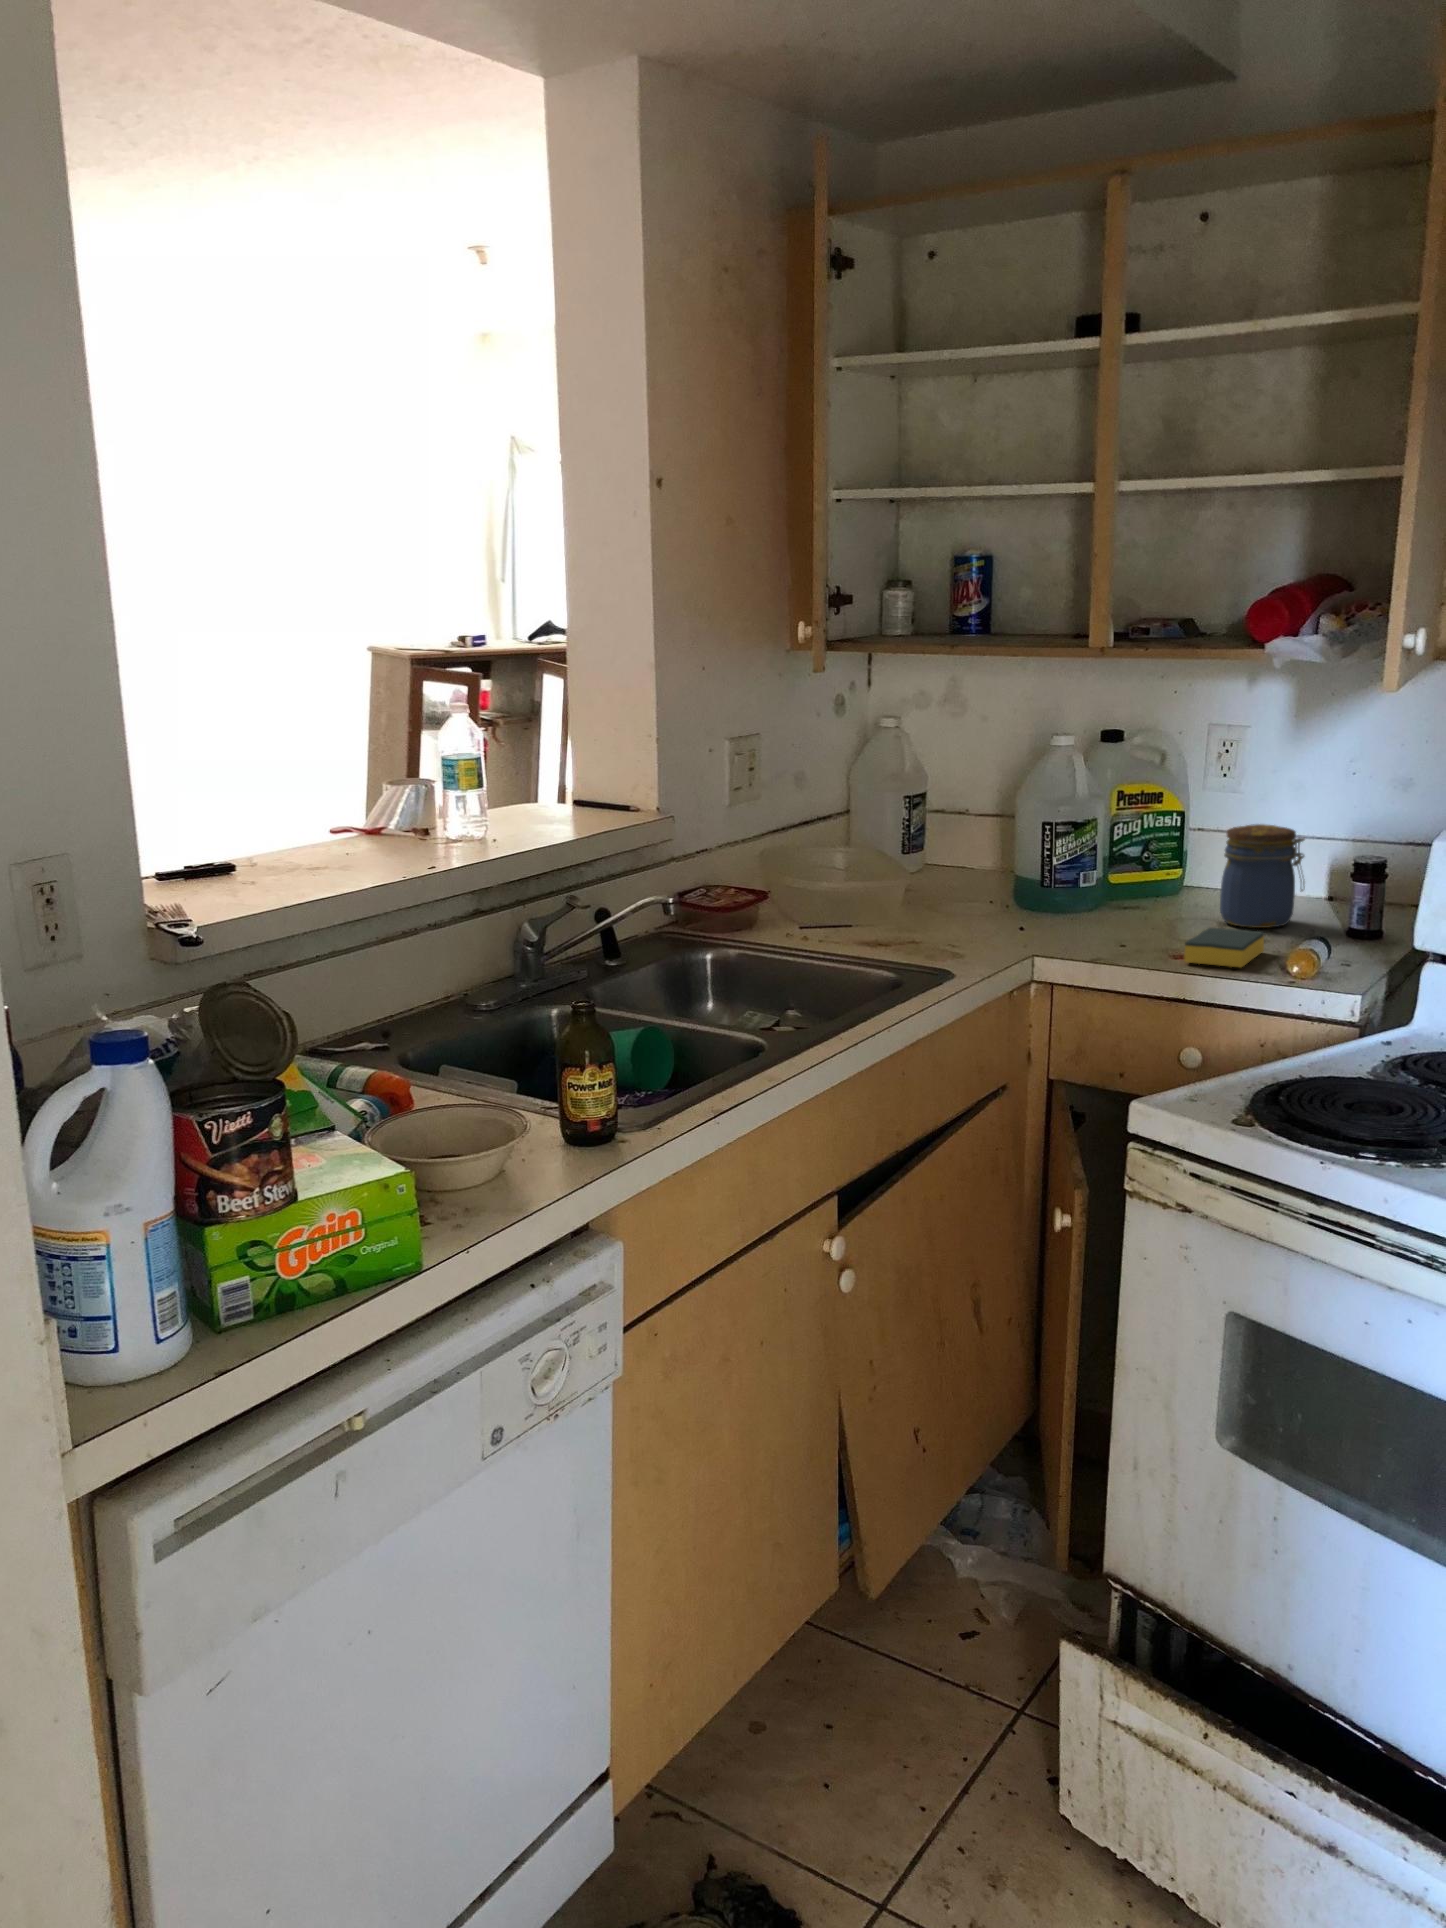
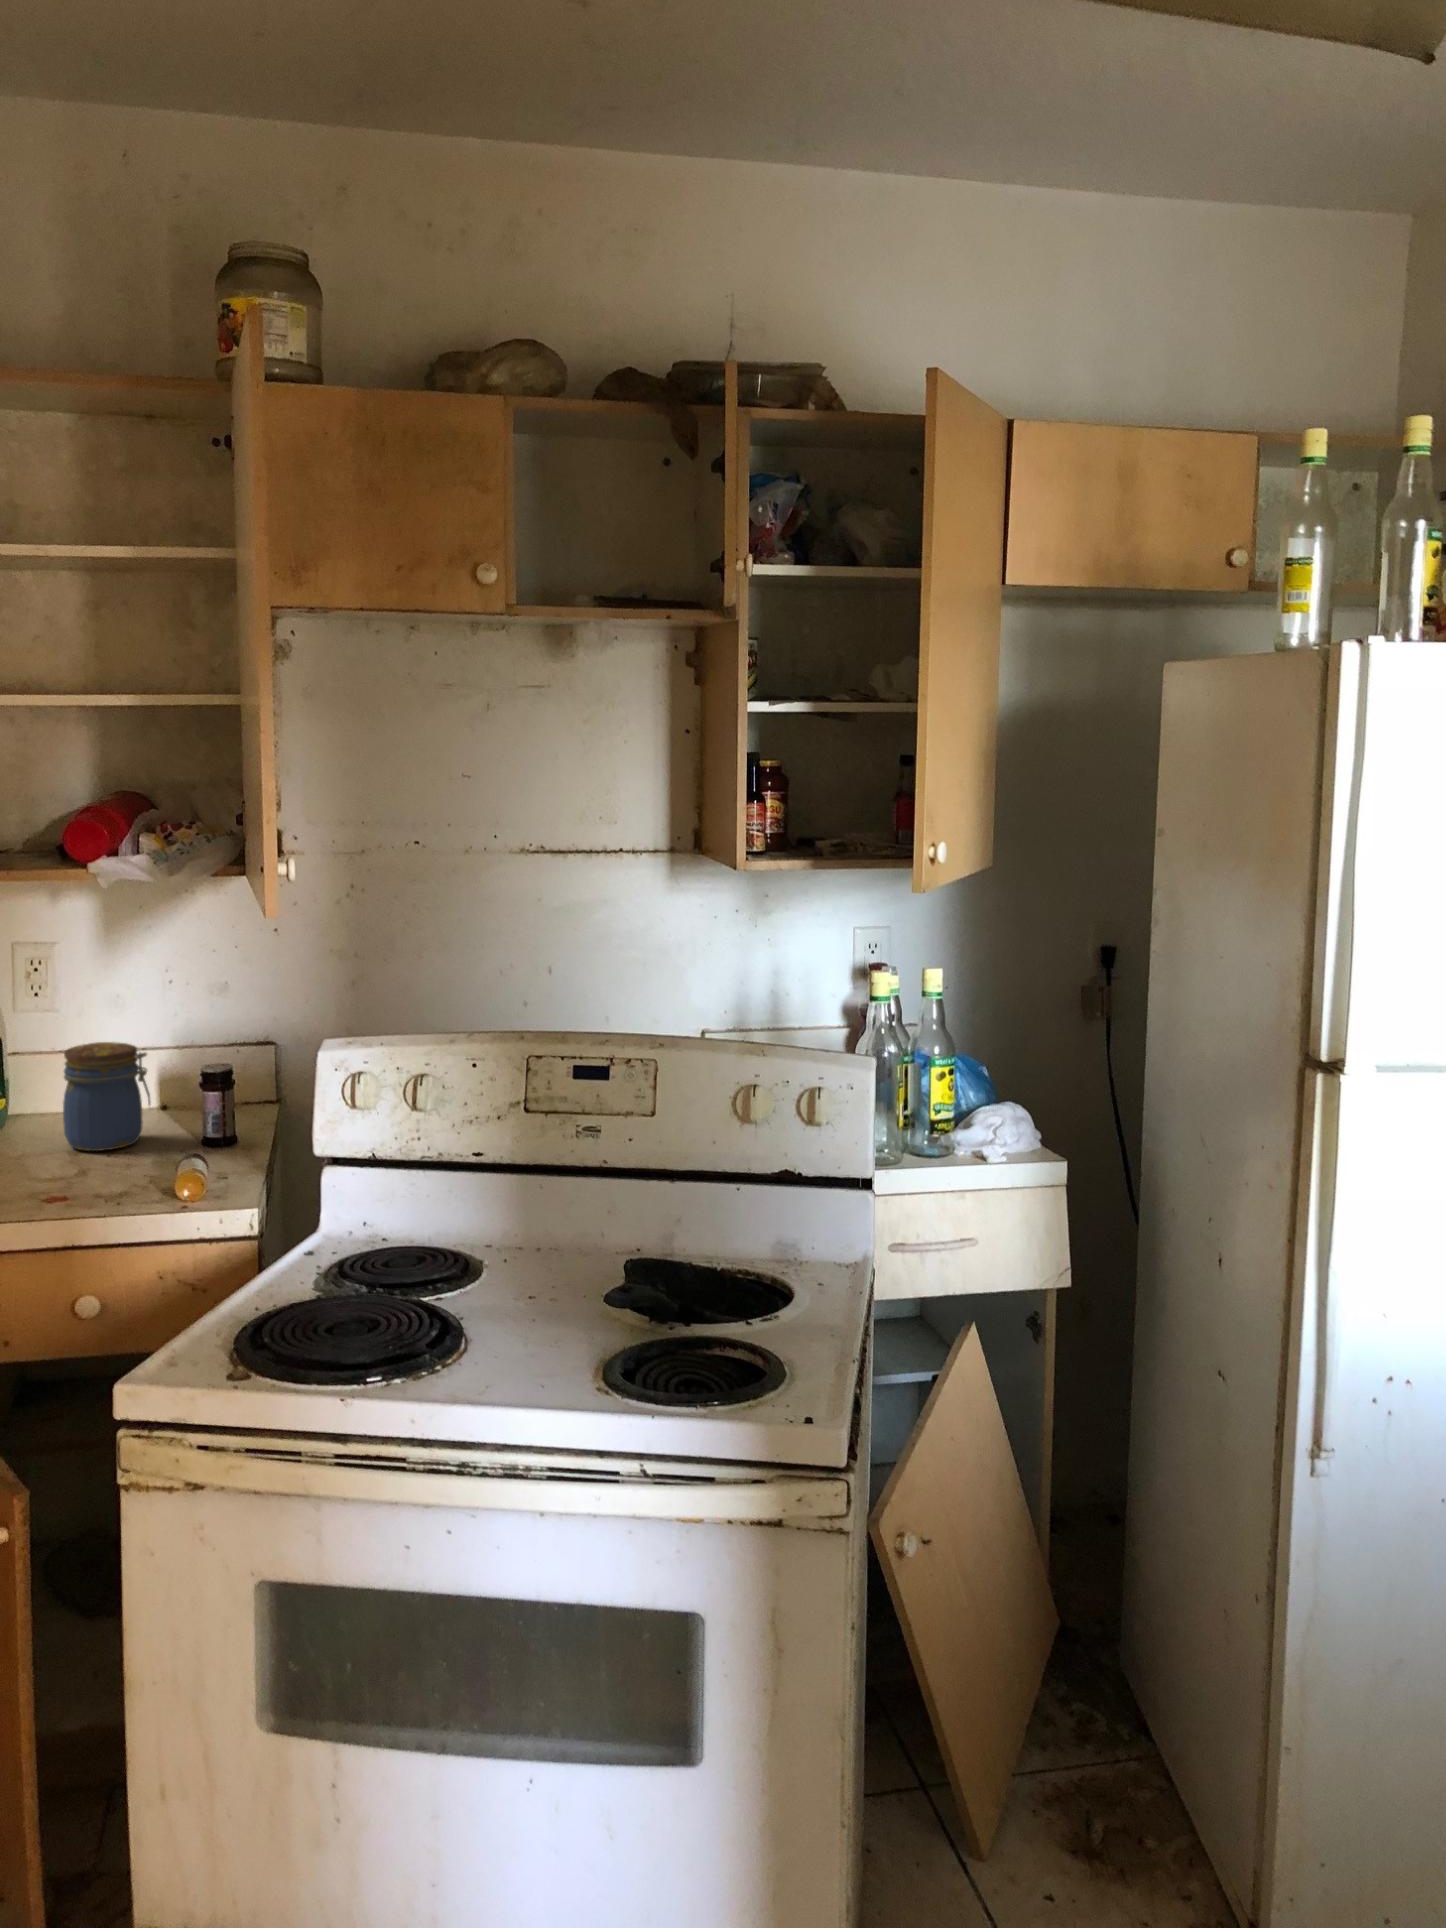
sponge: present [1184,928,1265,967] -> none [64,1157,137,1205]

